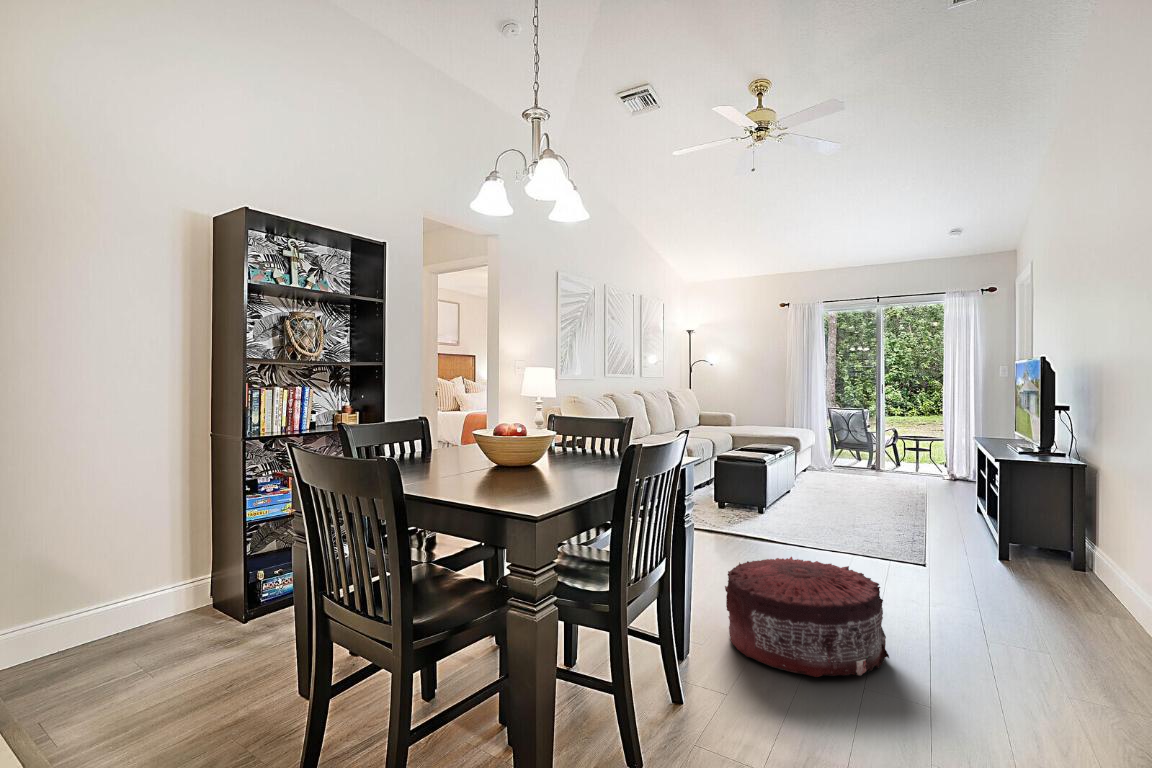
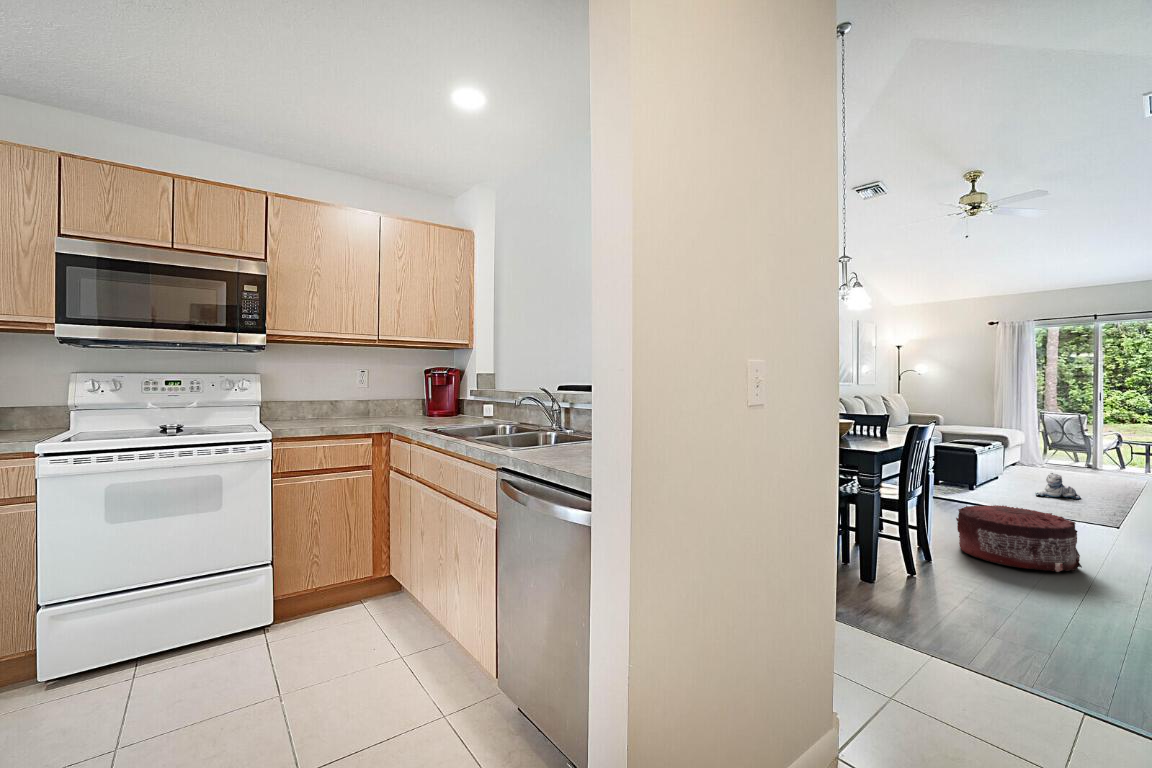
plush toy: none [825,484,870,515] -> present [1035,473,1080,499]

